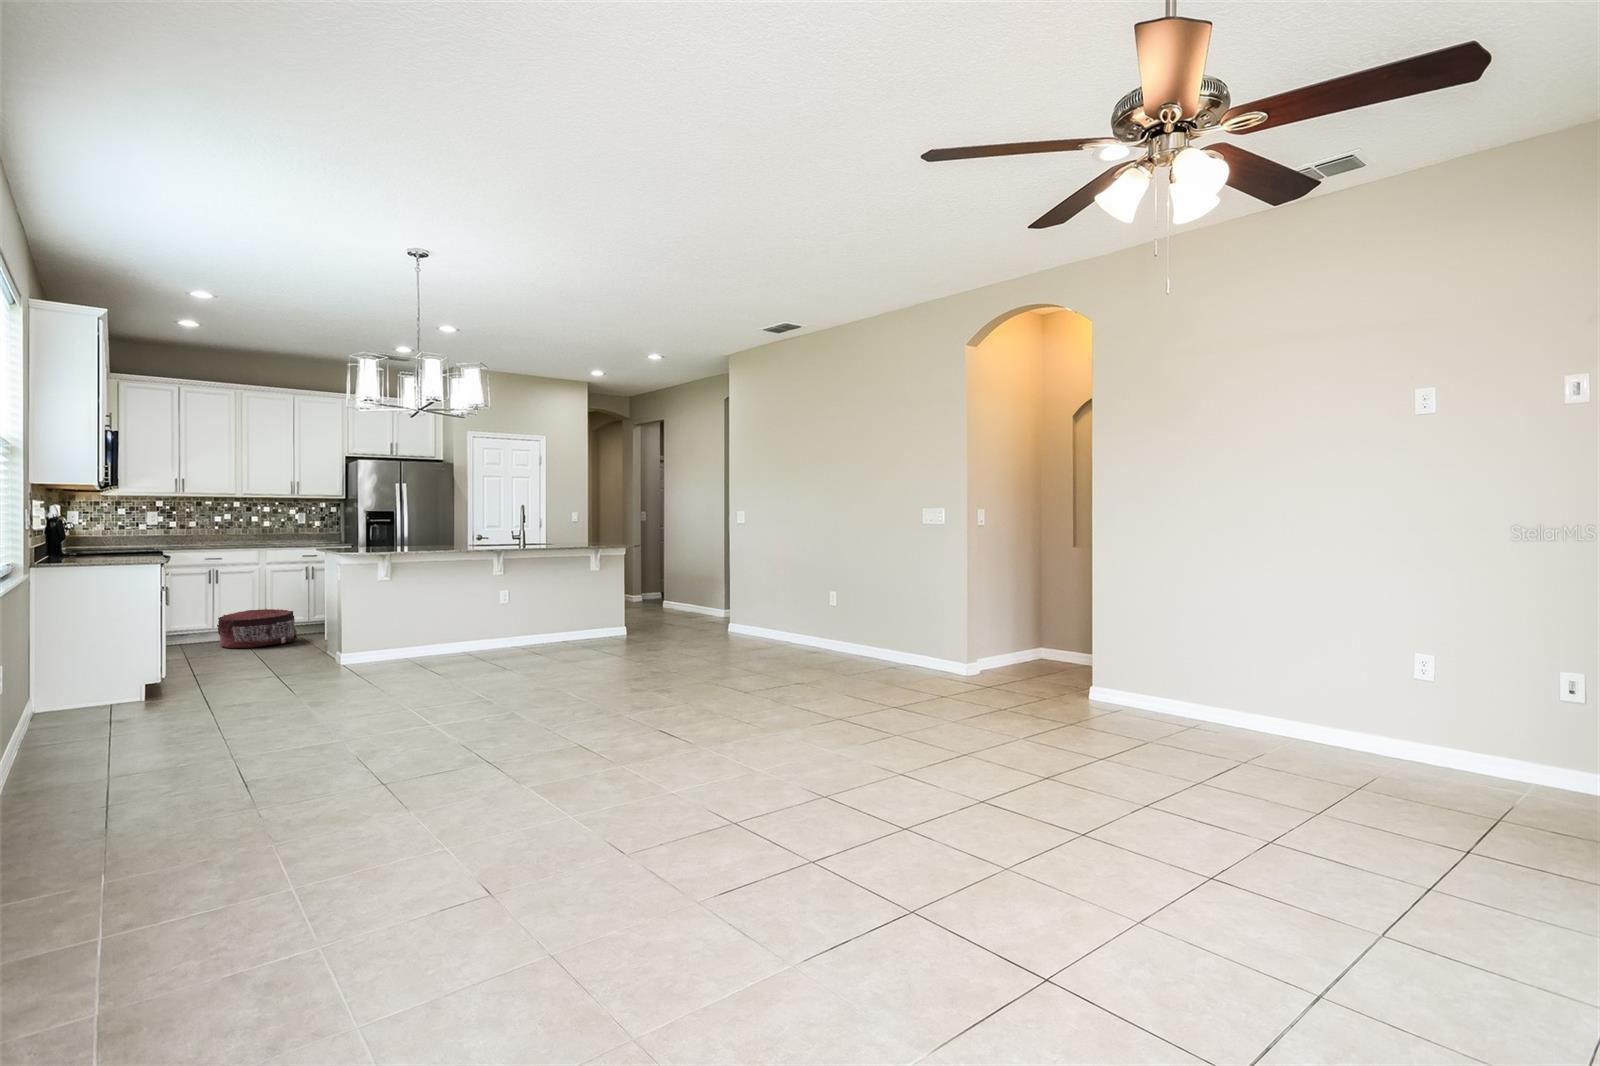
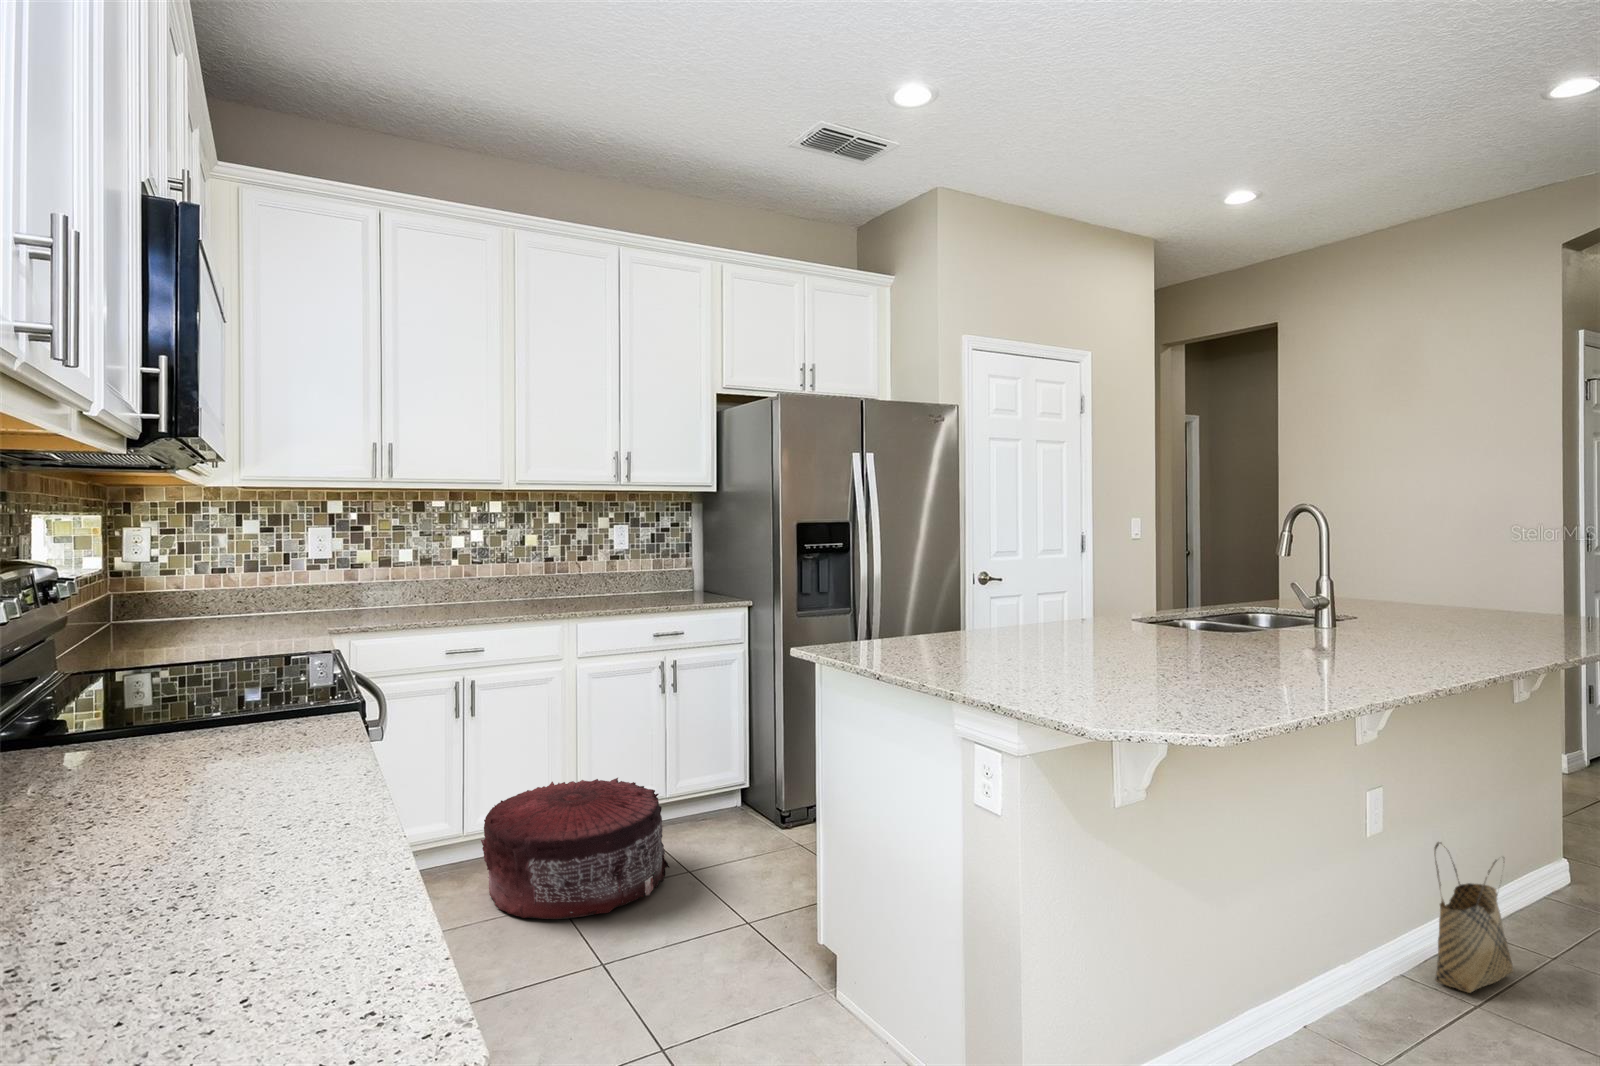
woven basket: none [524,608,553,648] -> present [1434,842,1513,993]

